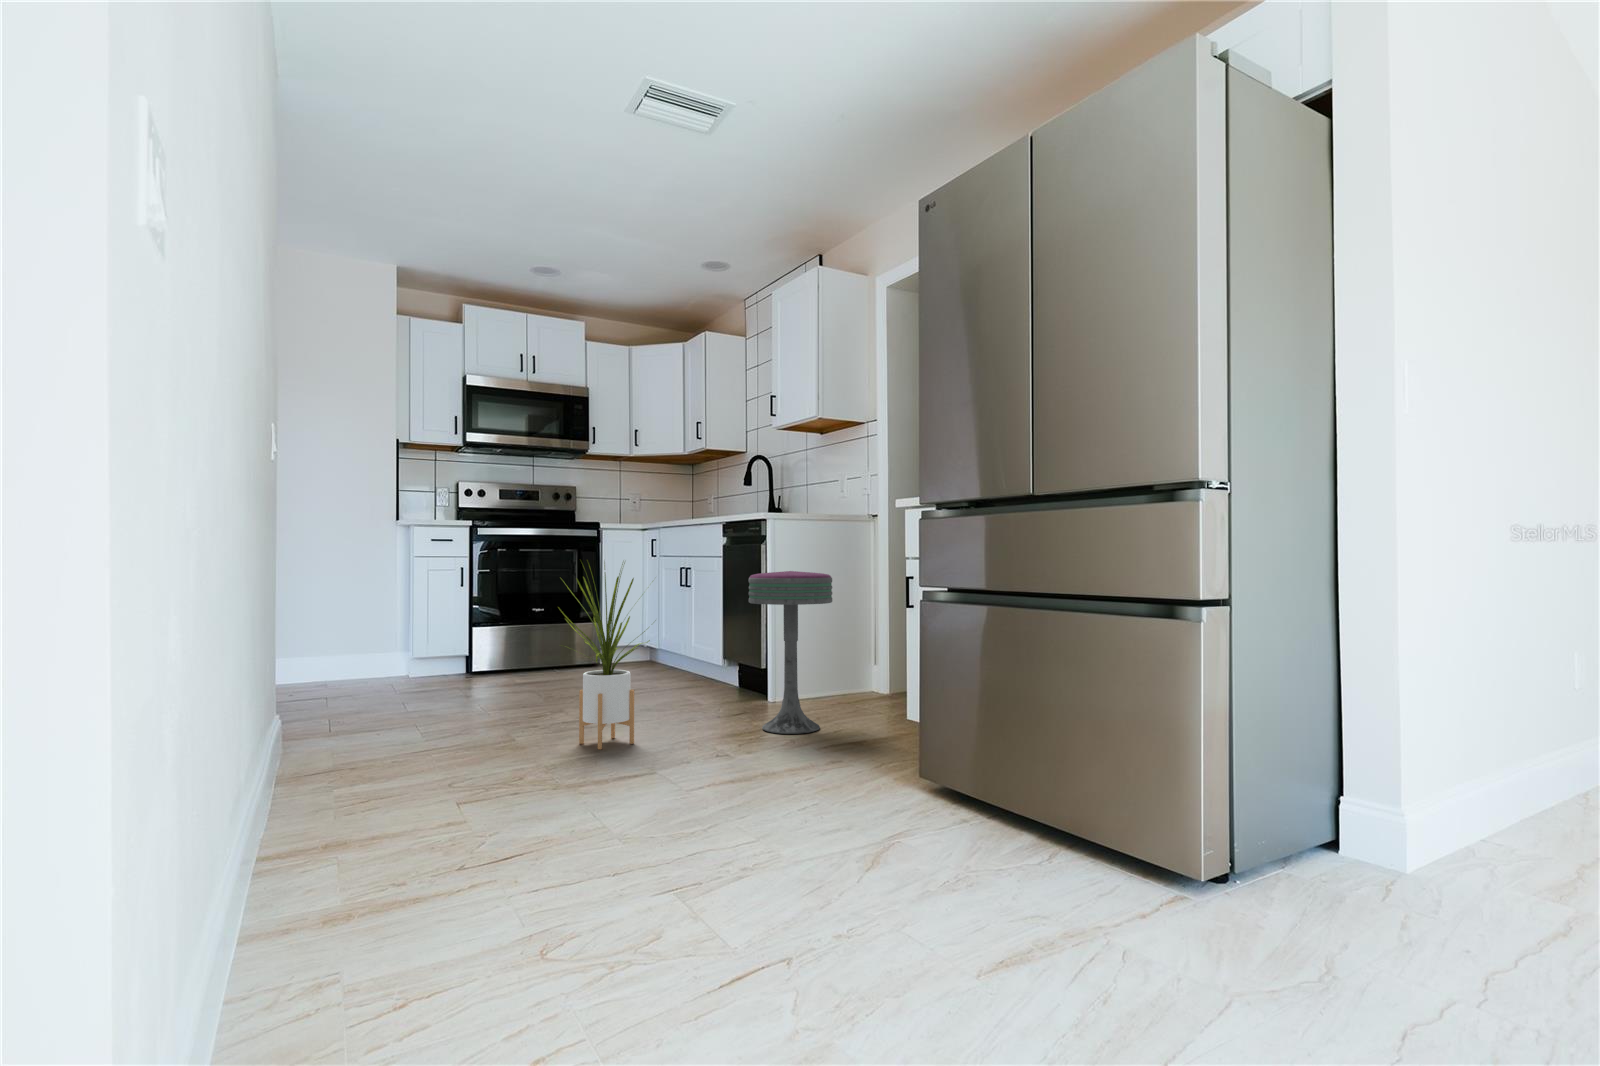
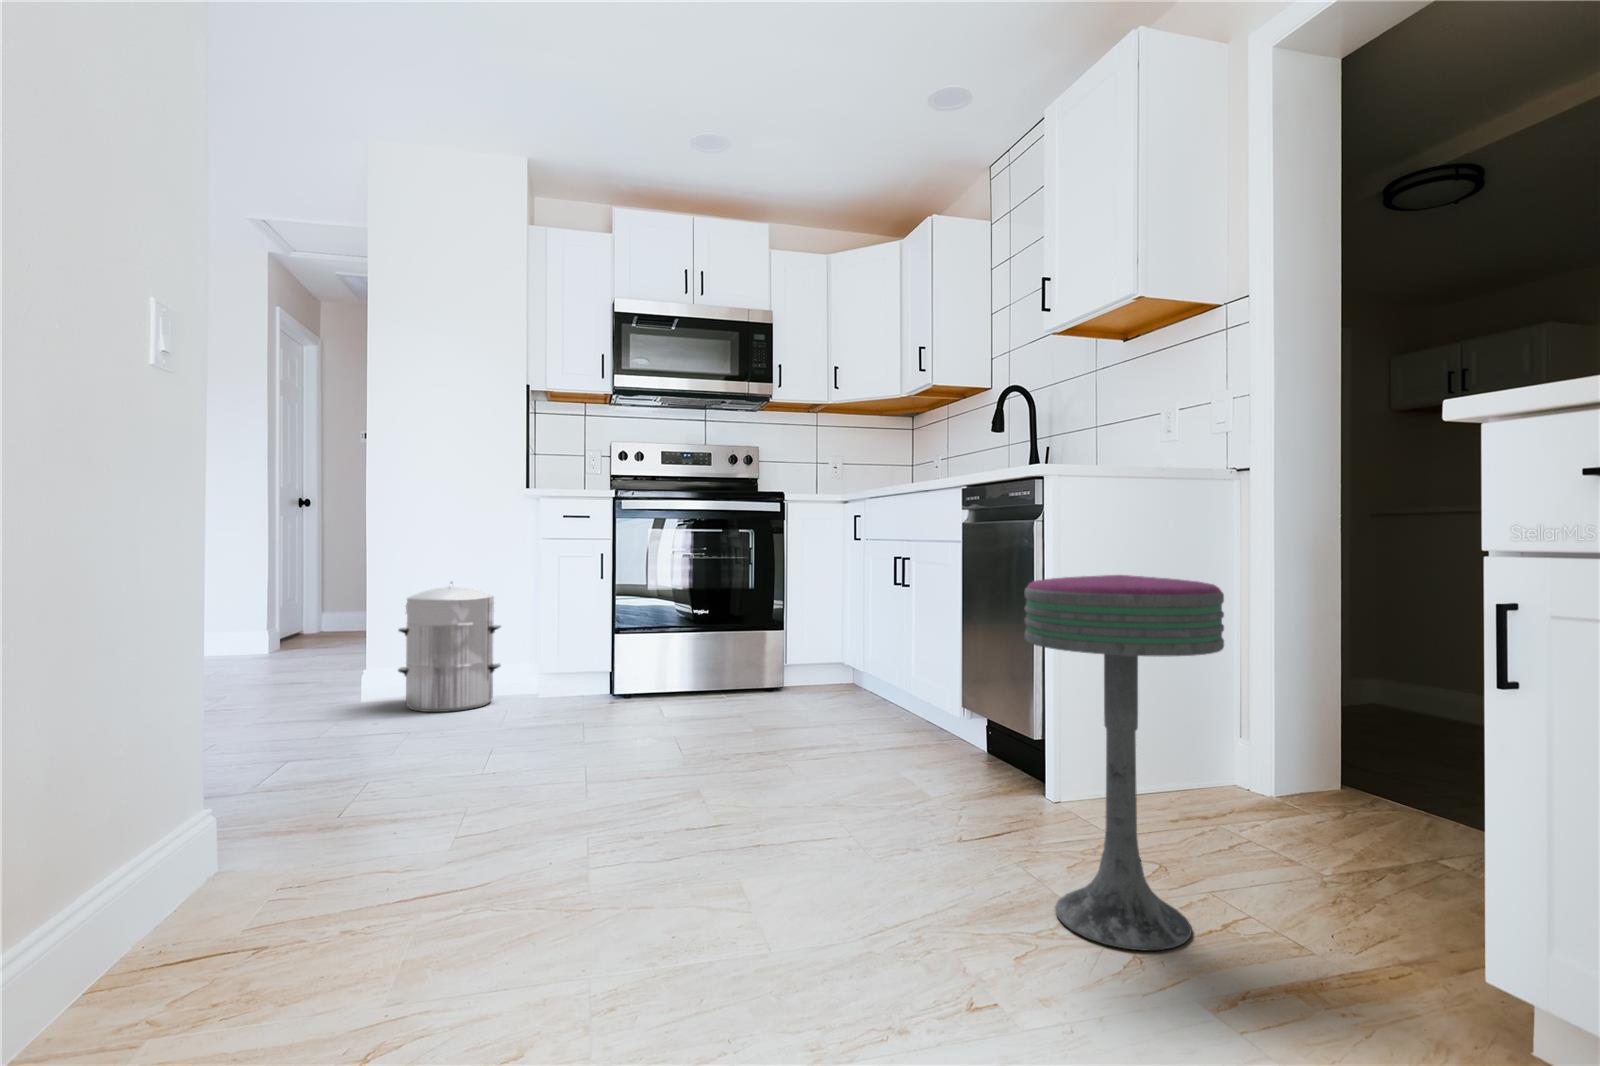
house plant: present [558,563,650,749] -> none [608,547,826,965]
waste bin: none [300,589,382,687] -> present [398,582,501,712]

